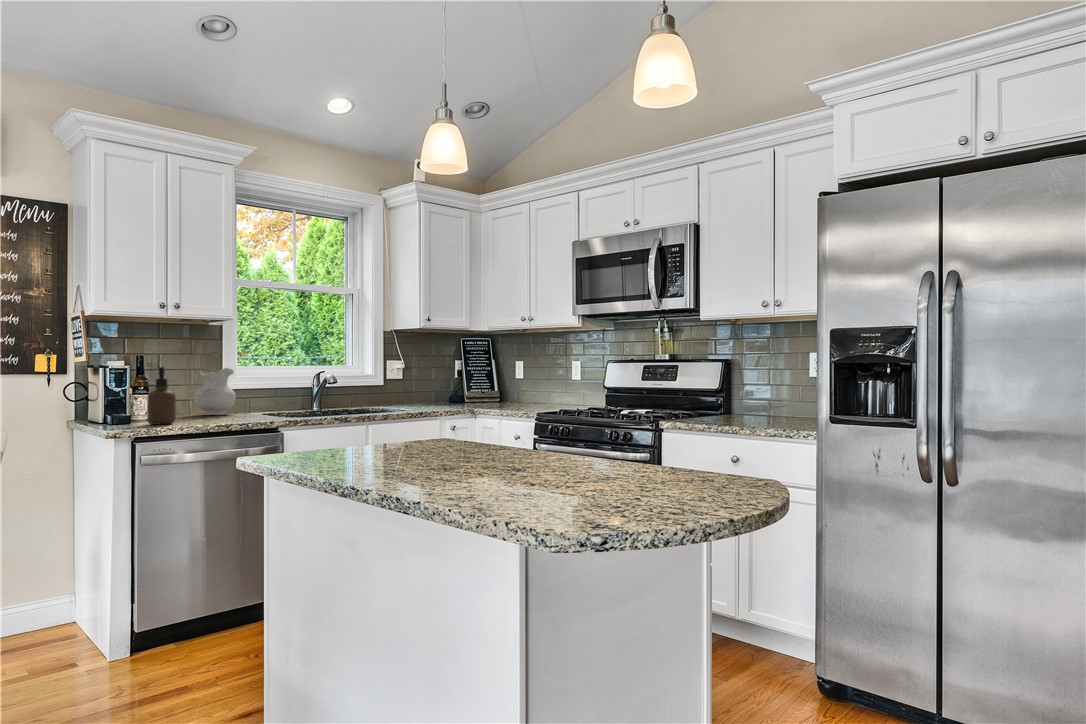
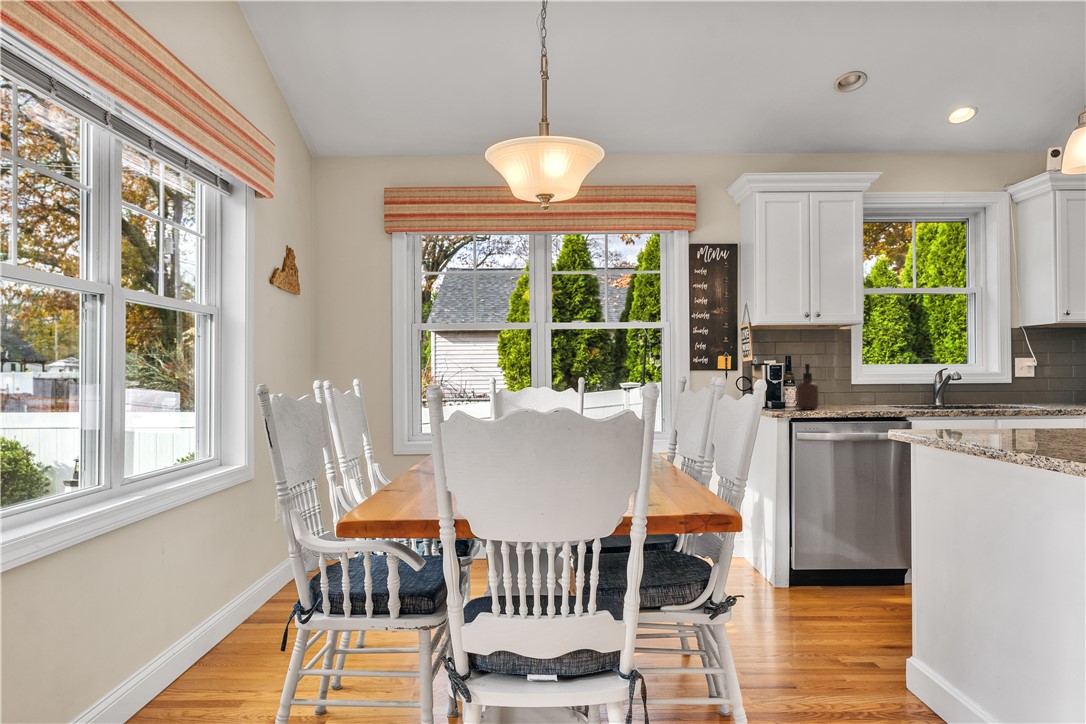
ceramic pitcher: present [195,368,235,415] -> none [825,364,863,406]

